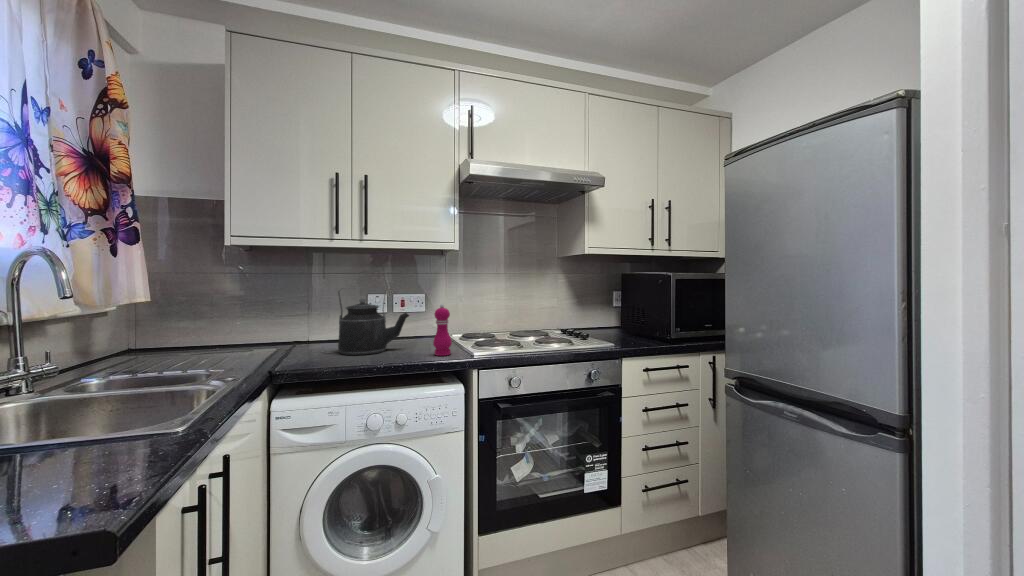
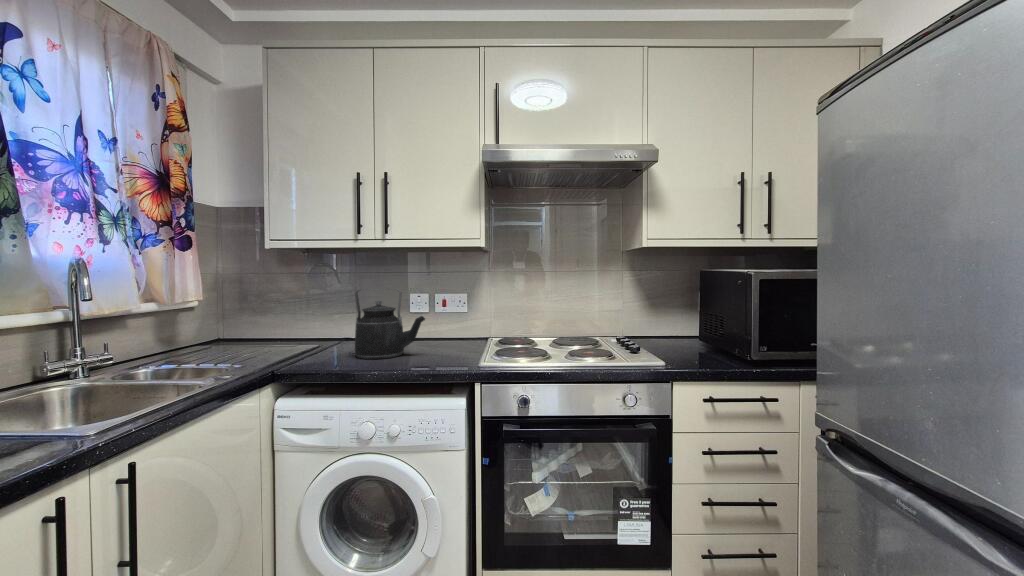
pepper mill: present [433,304,452,356] -> none [439,308,459,365]

